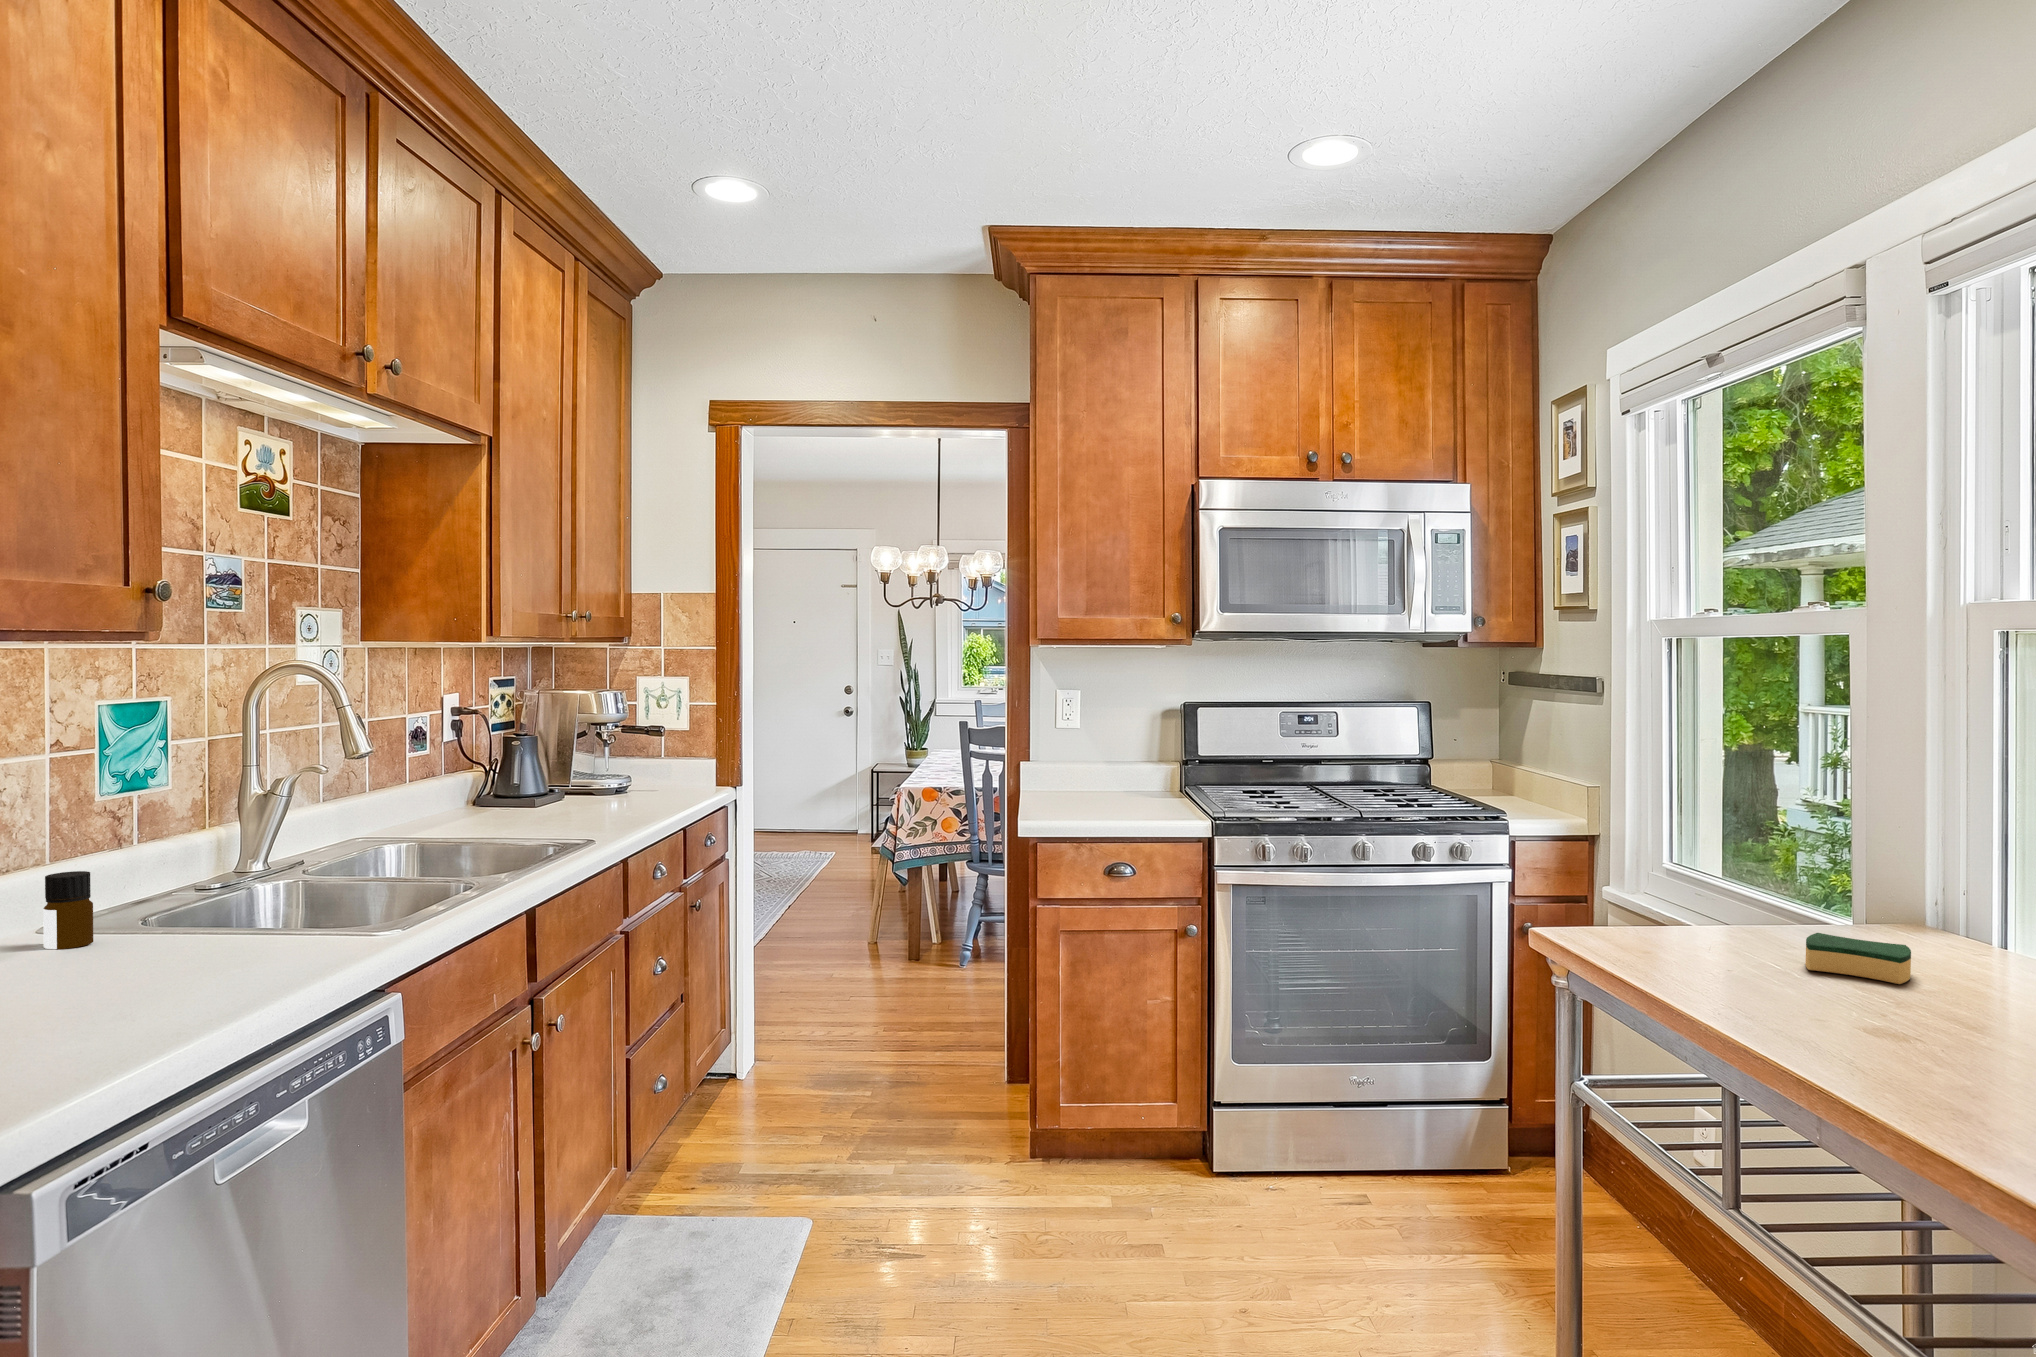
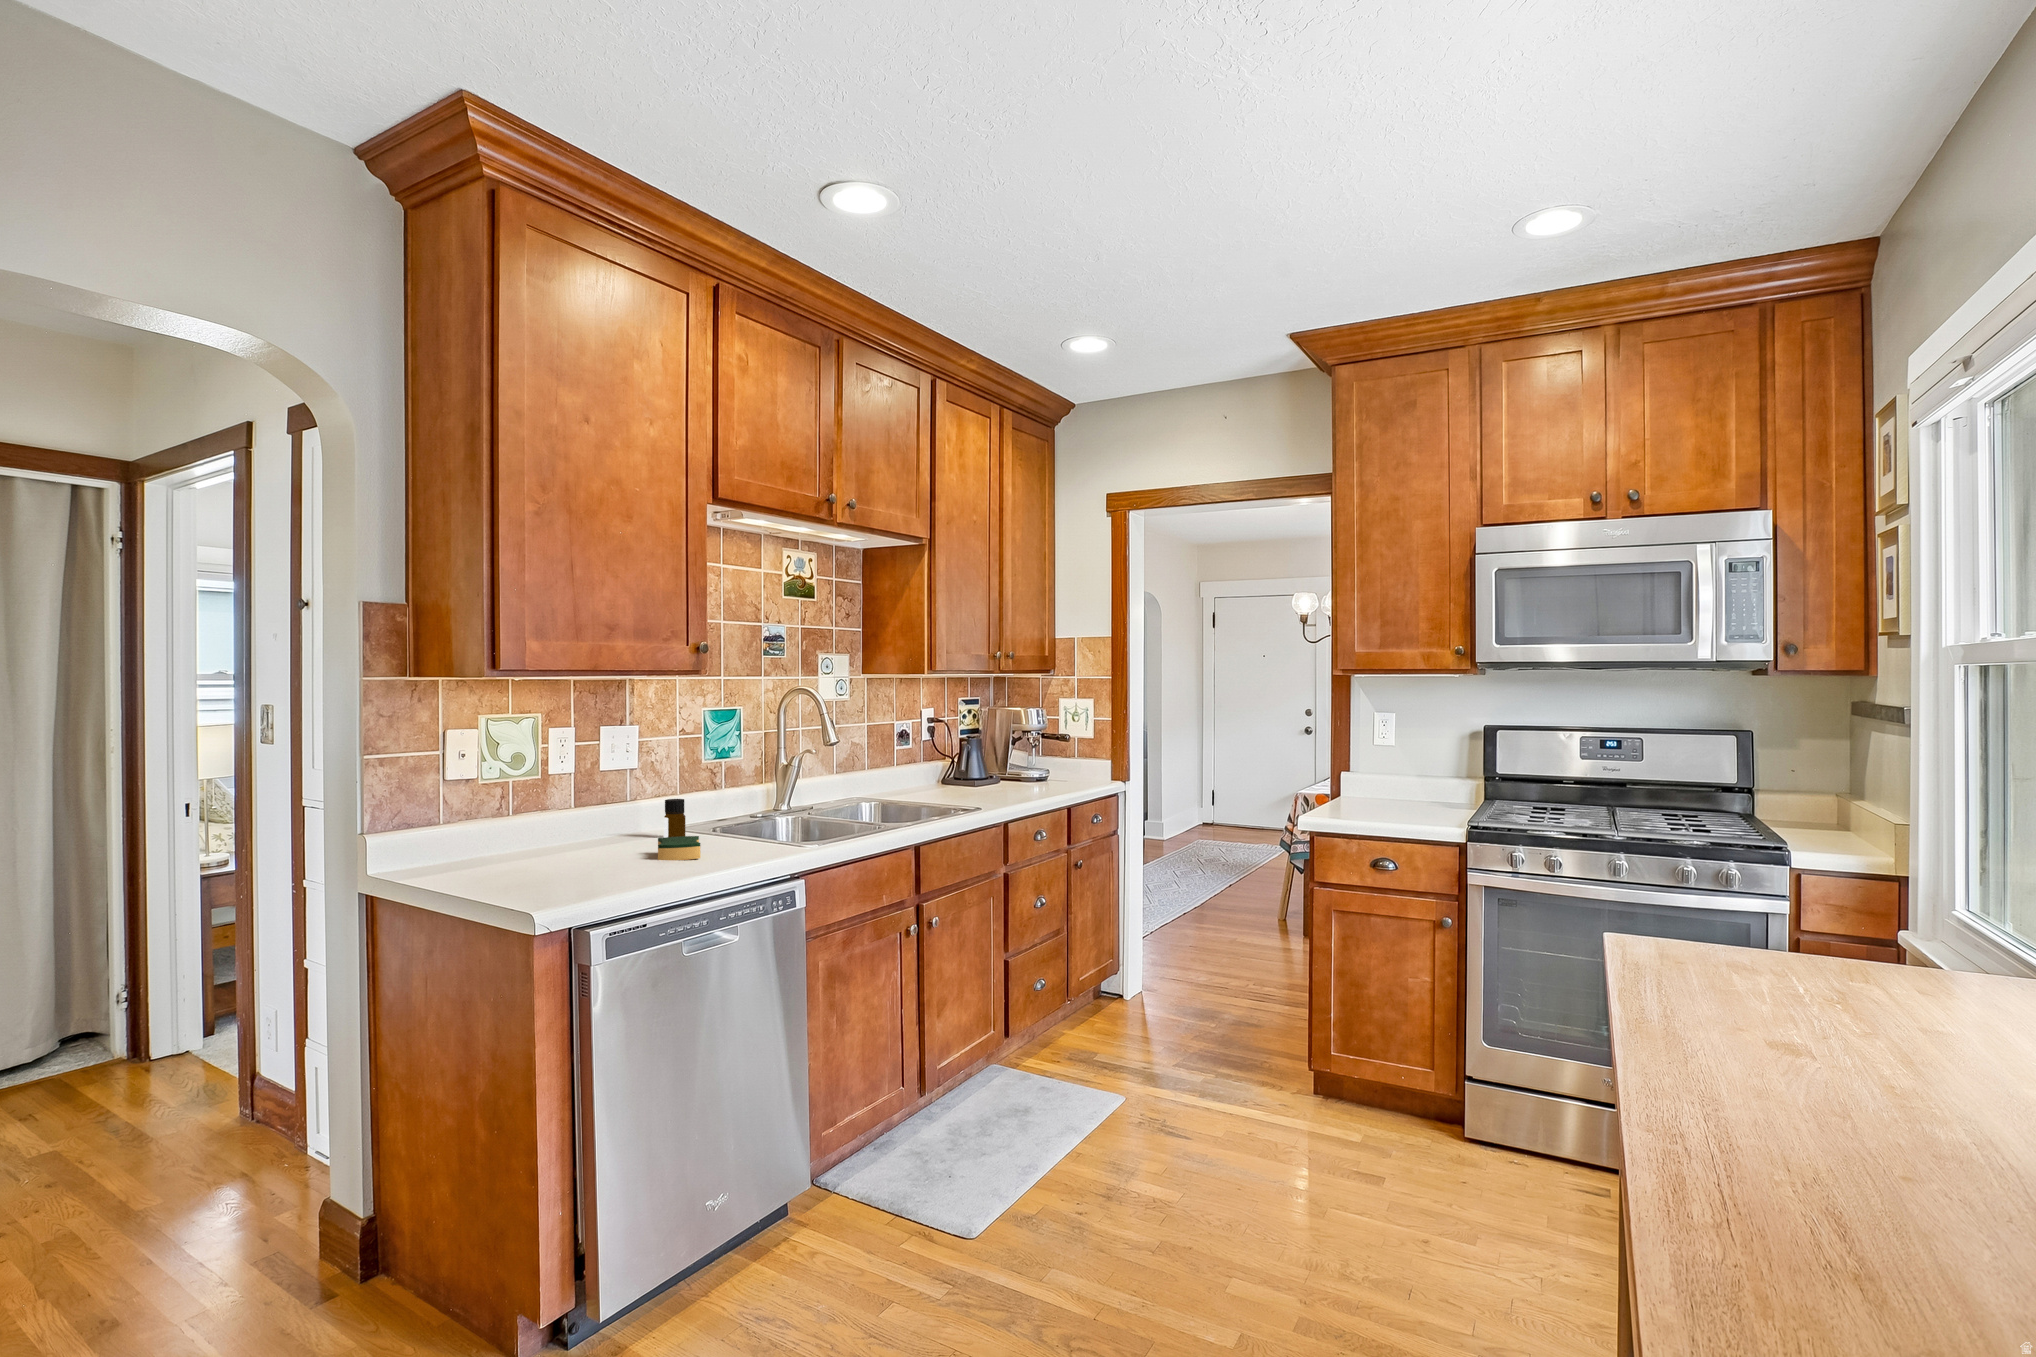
sponge: present [1805,933,1911,984] -> present [658,836,700,860]

